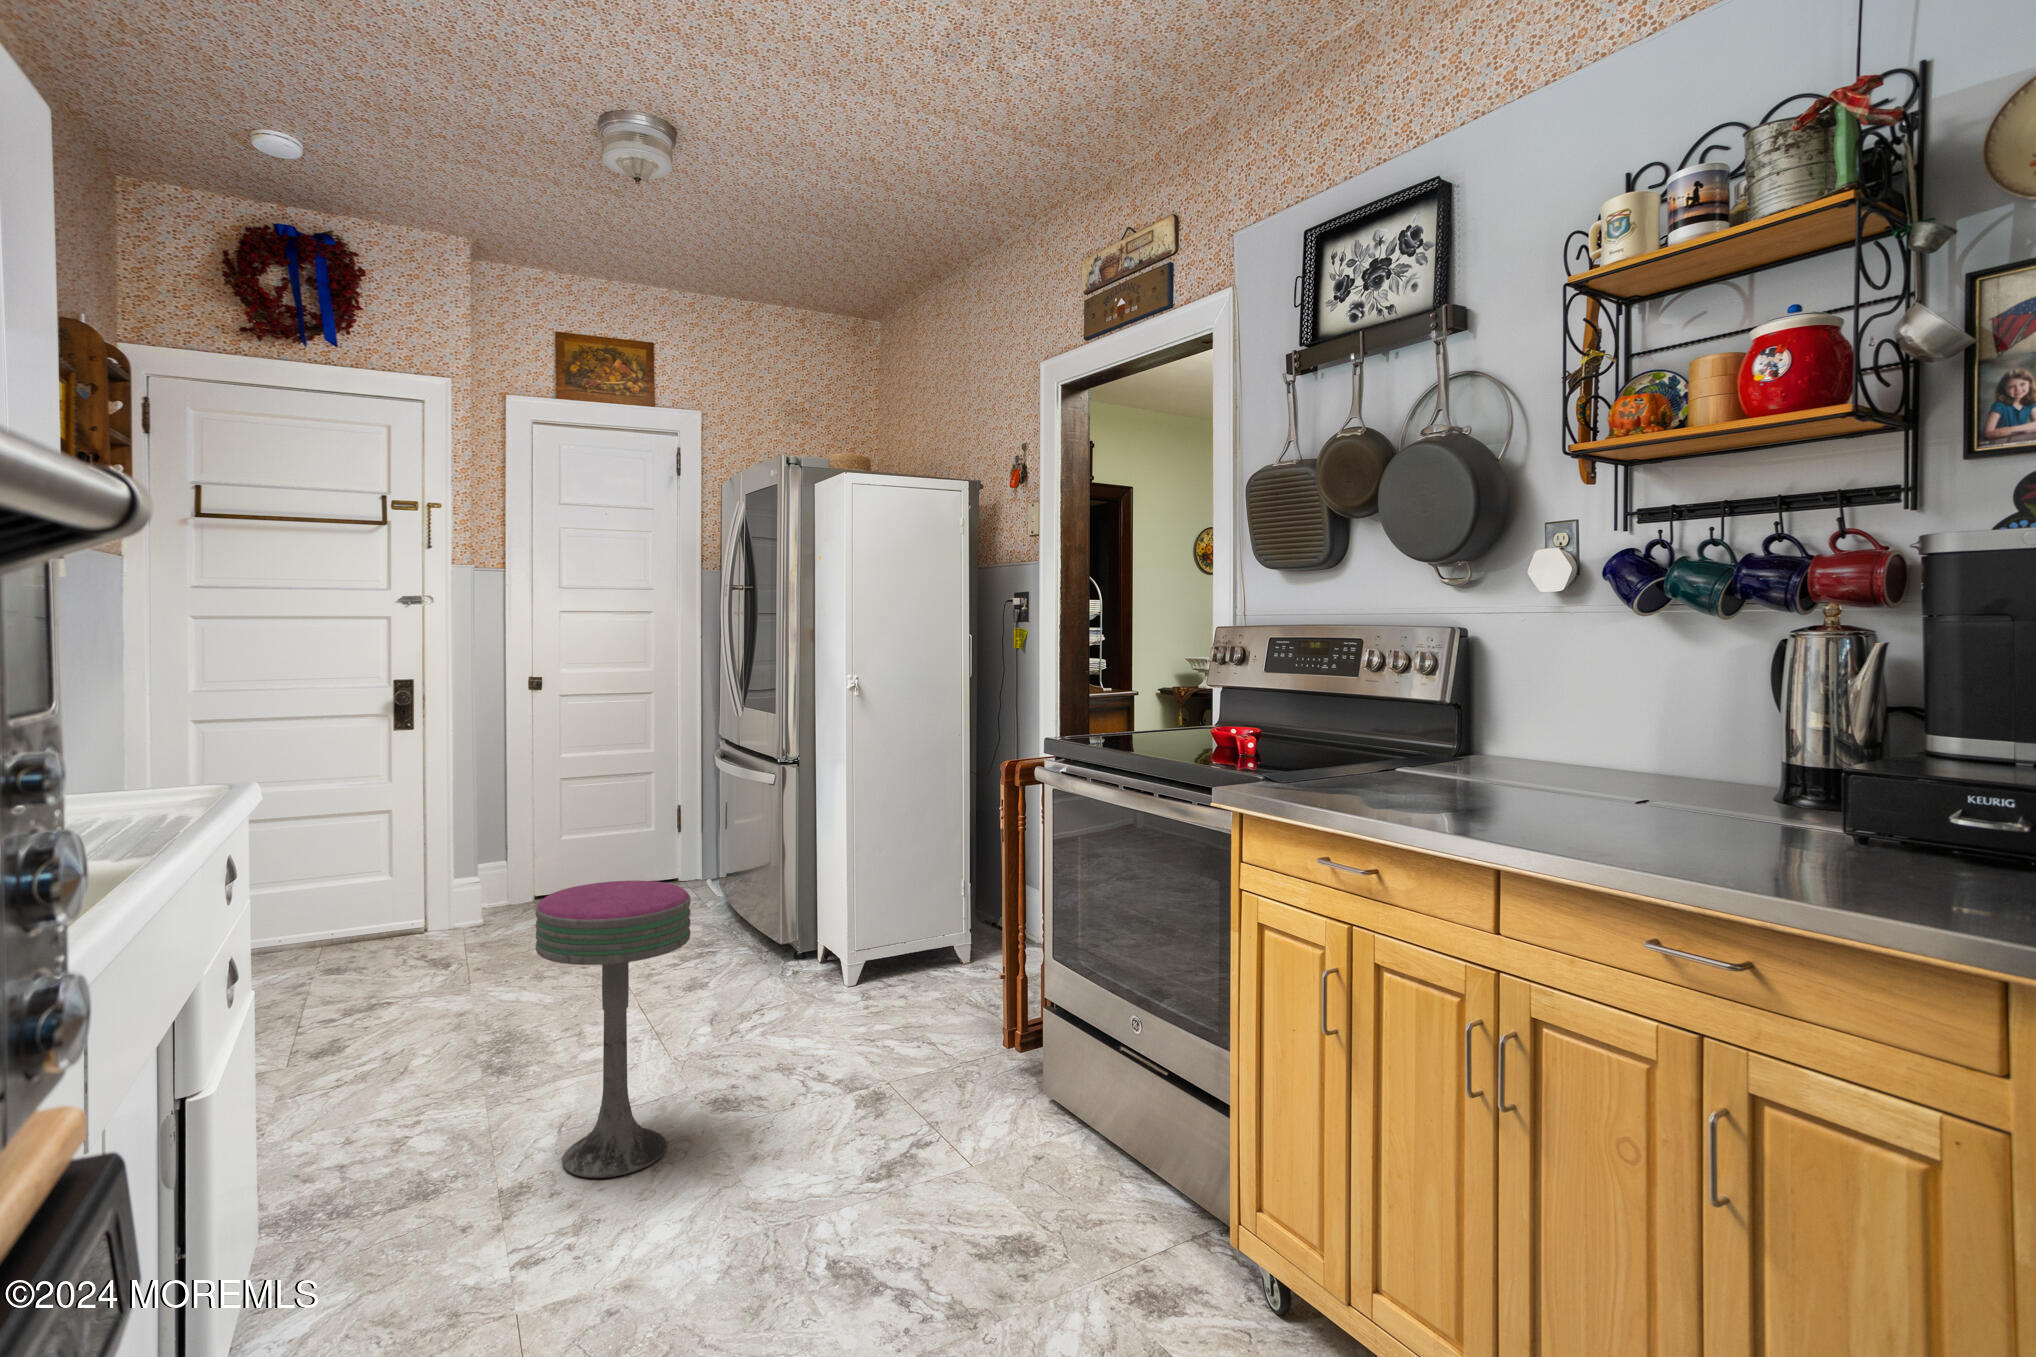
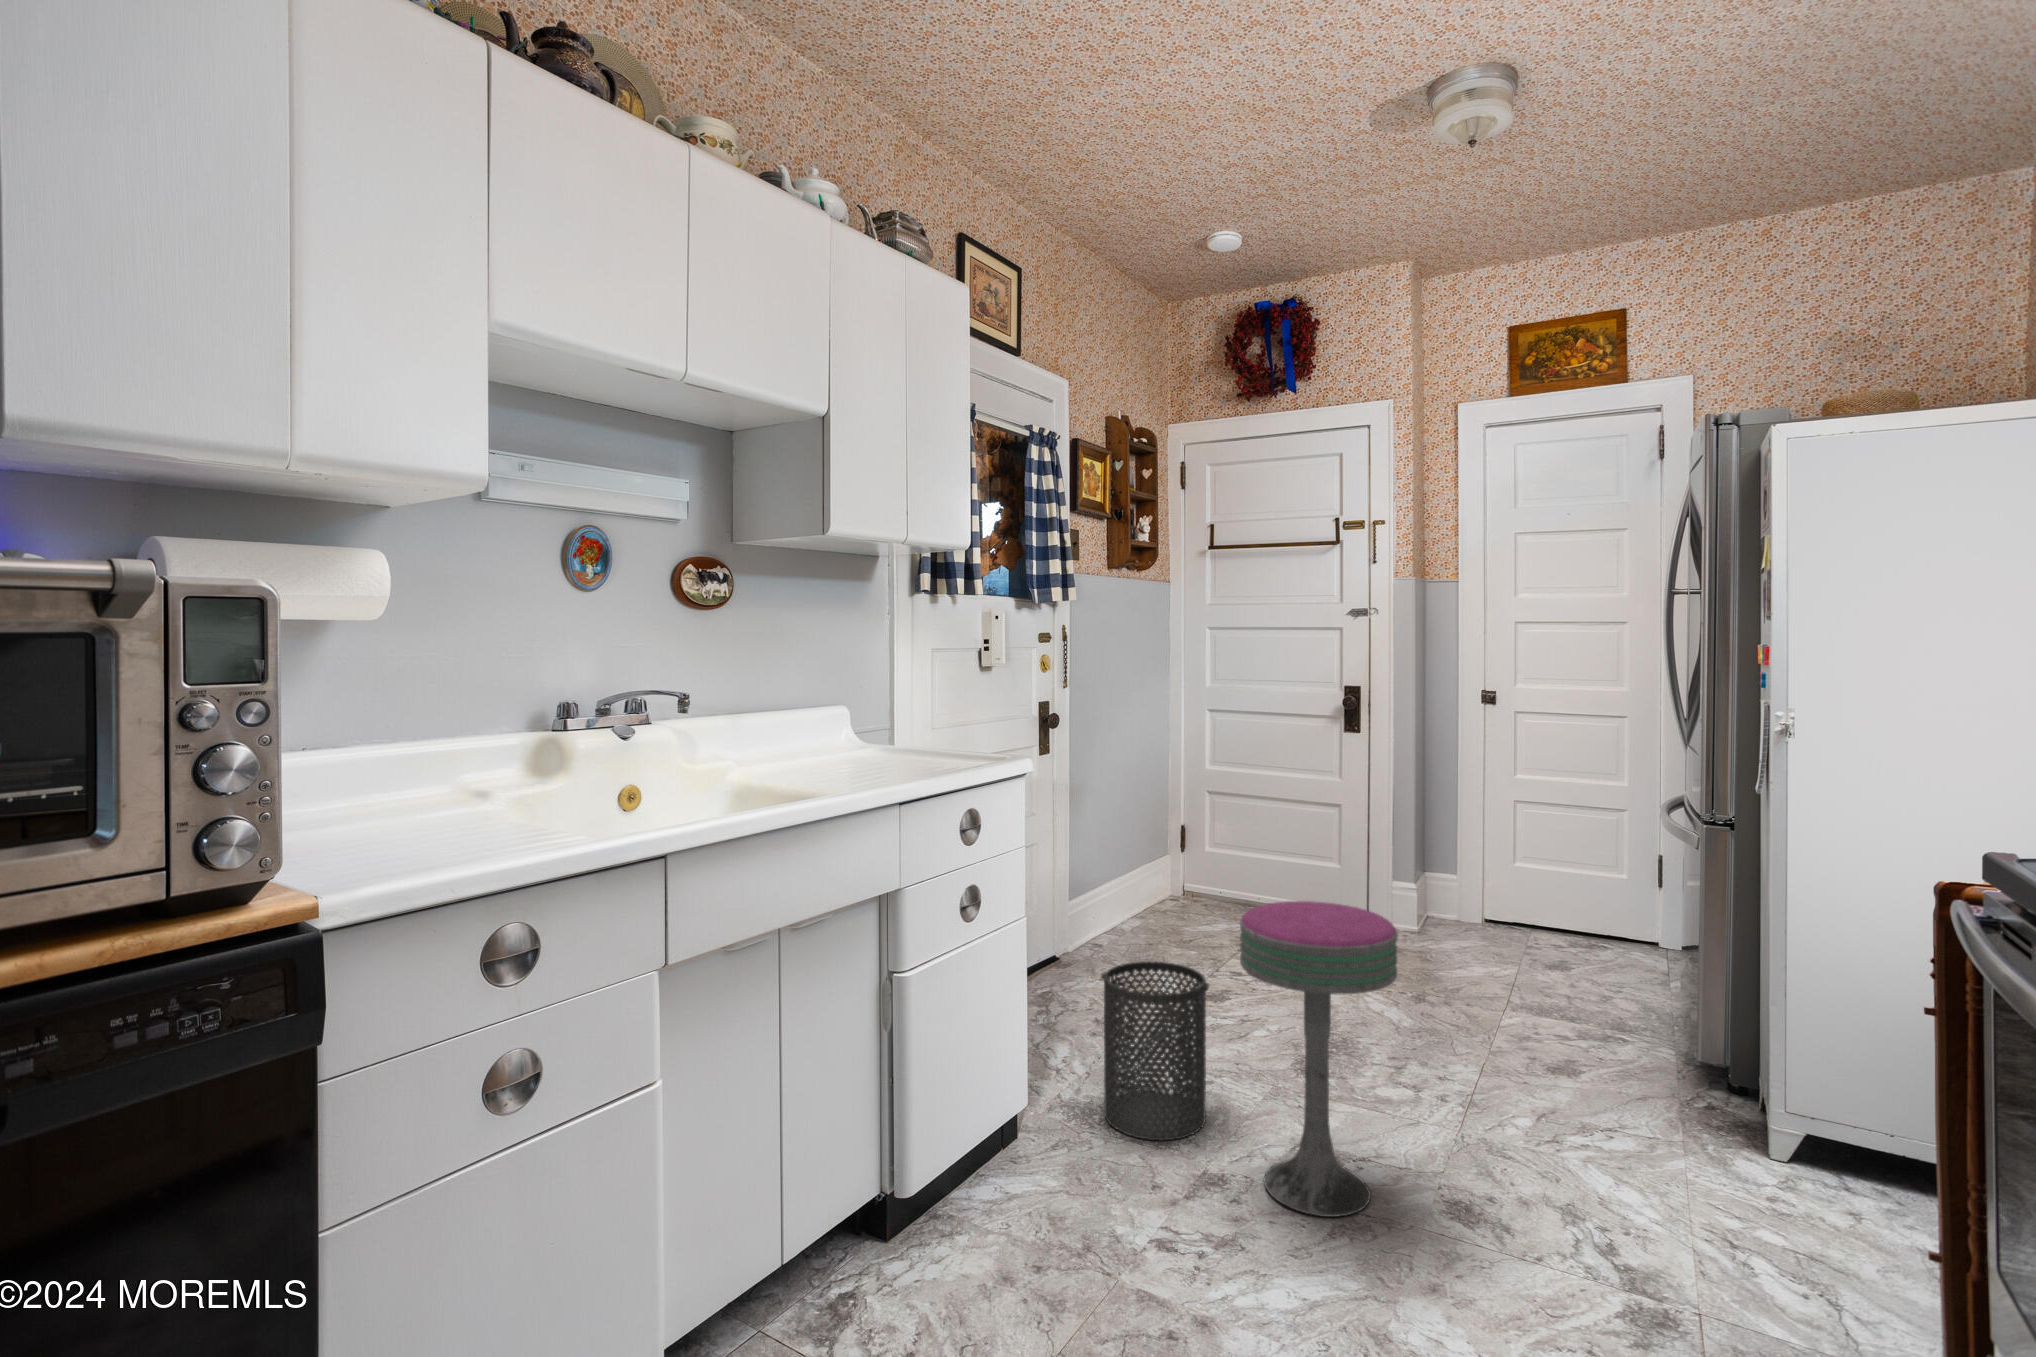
trash can: none [315,996,460,1207] -> present [1101,961,1209,1141]

